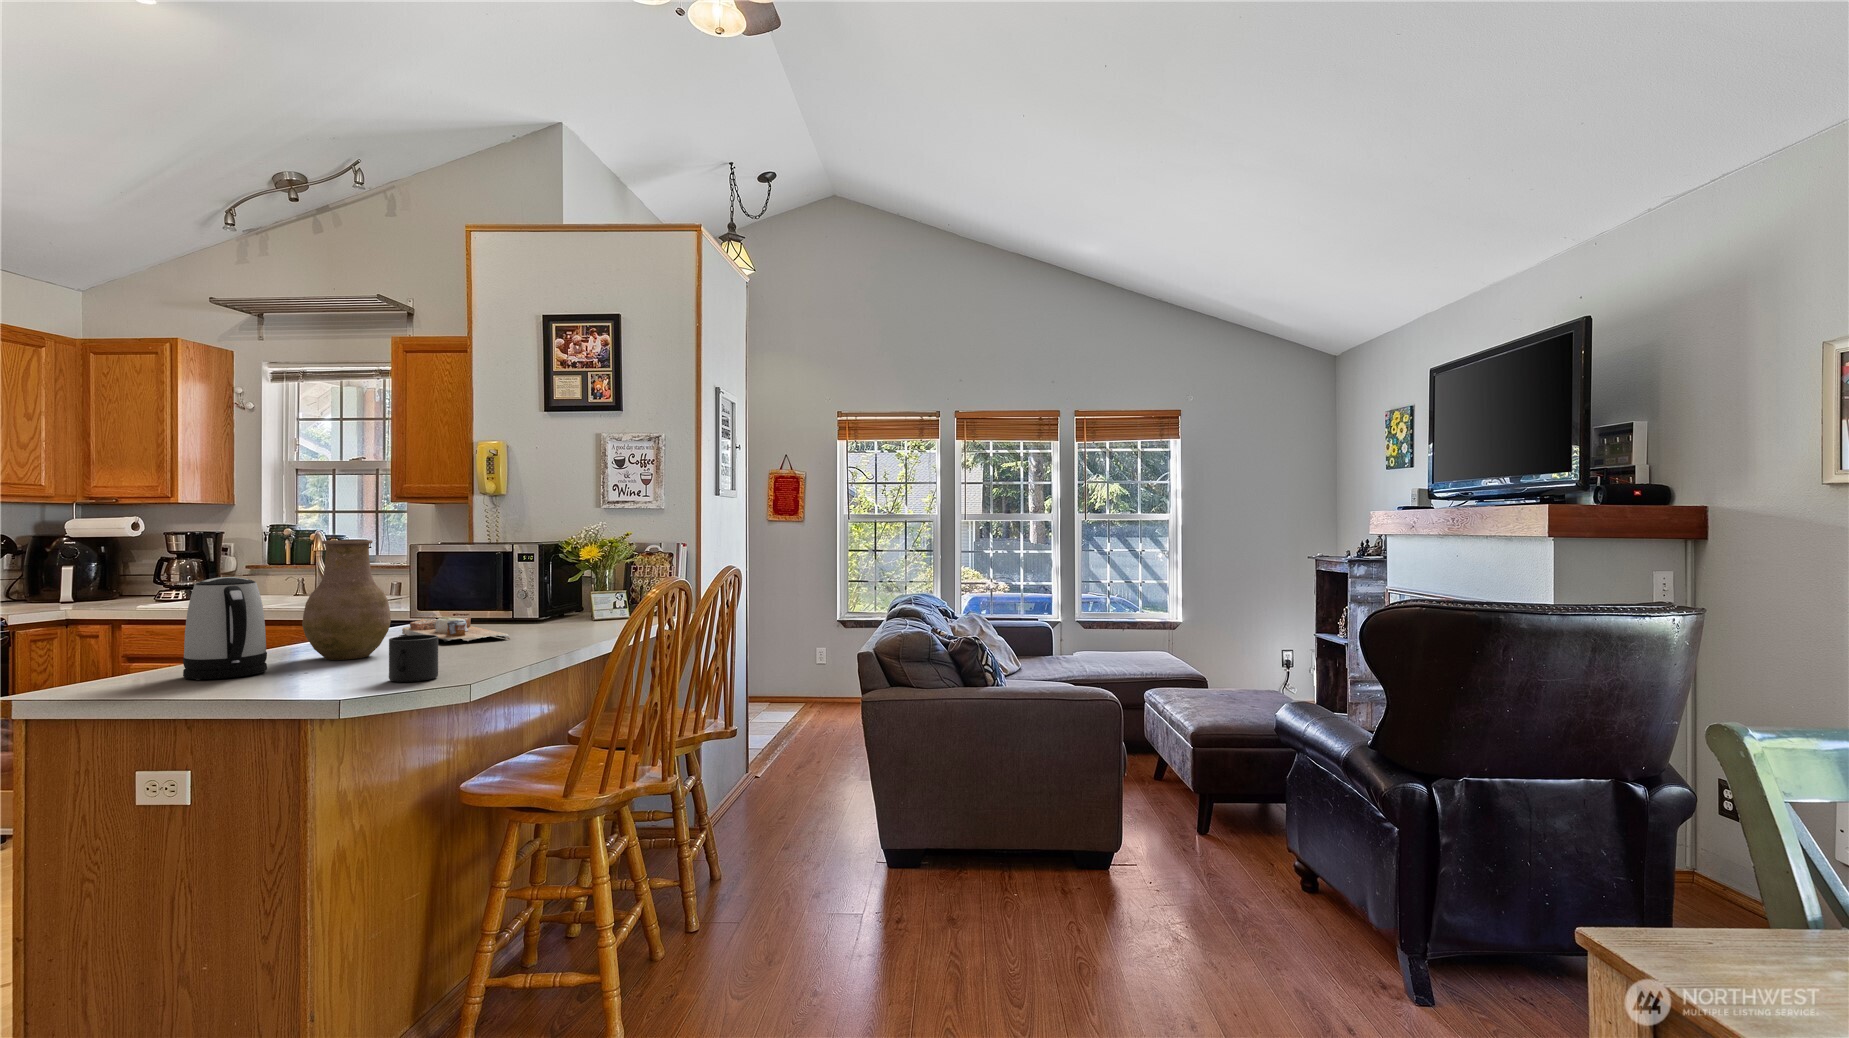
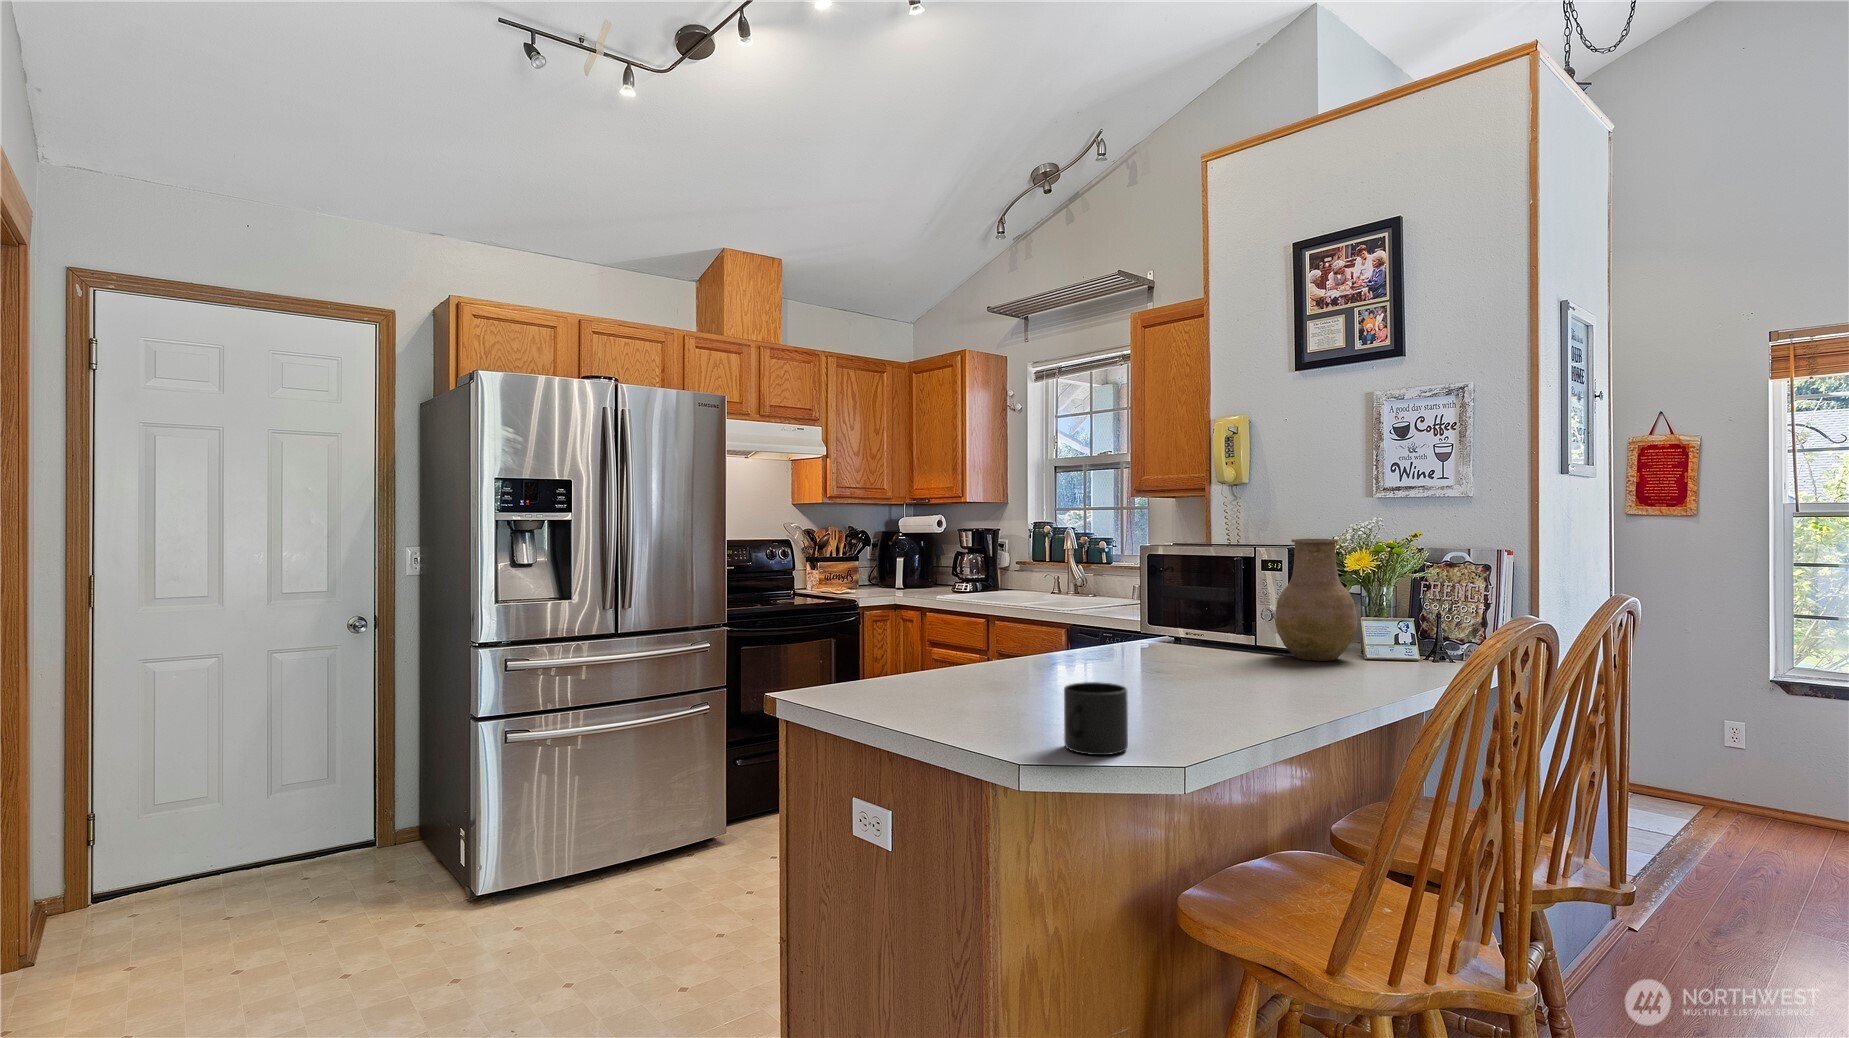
vase: present [302,540,391,660] -> present [1275,539,1357,661]
kettle: present [183,577,267,680] -> none [875,587,954,708]
cutting board: present [402,617,510,642] -> none [1121,639,1246,682]

